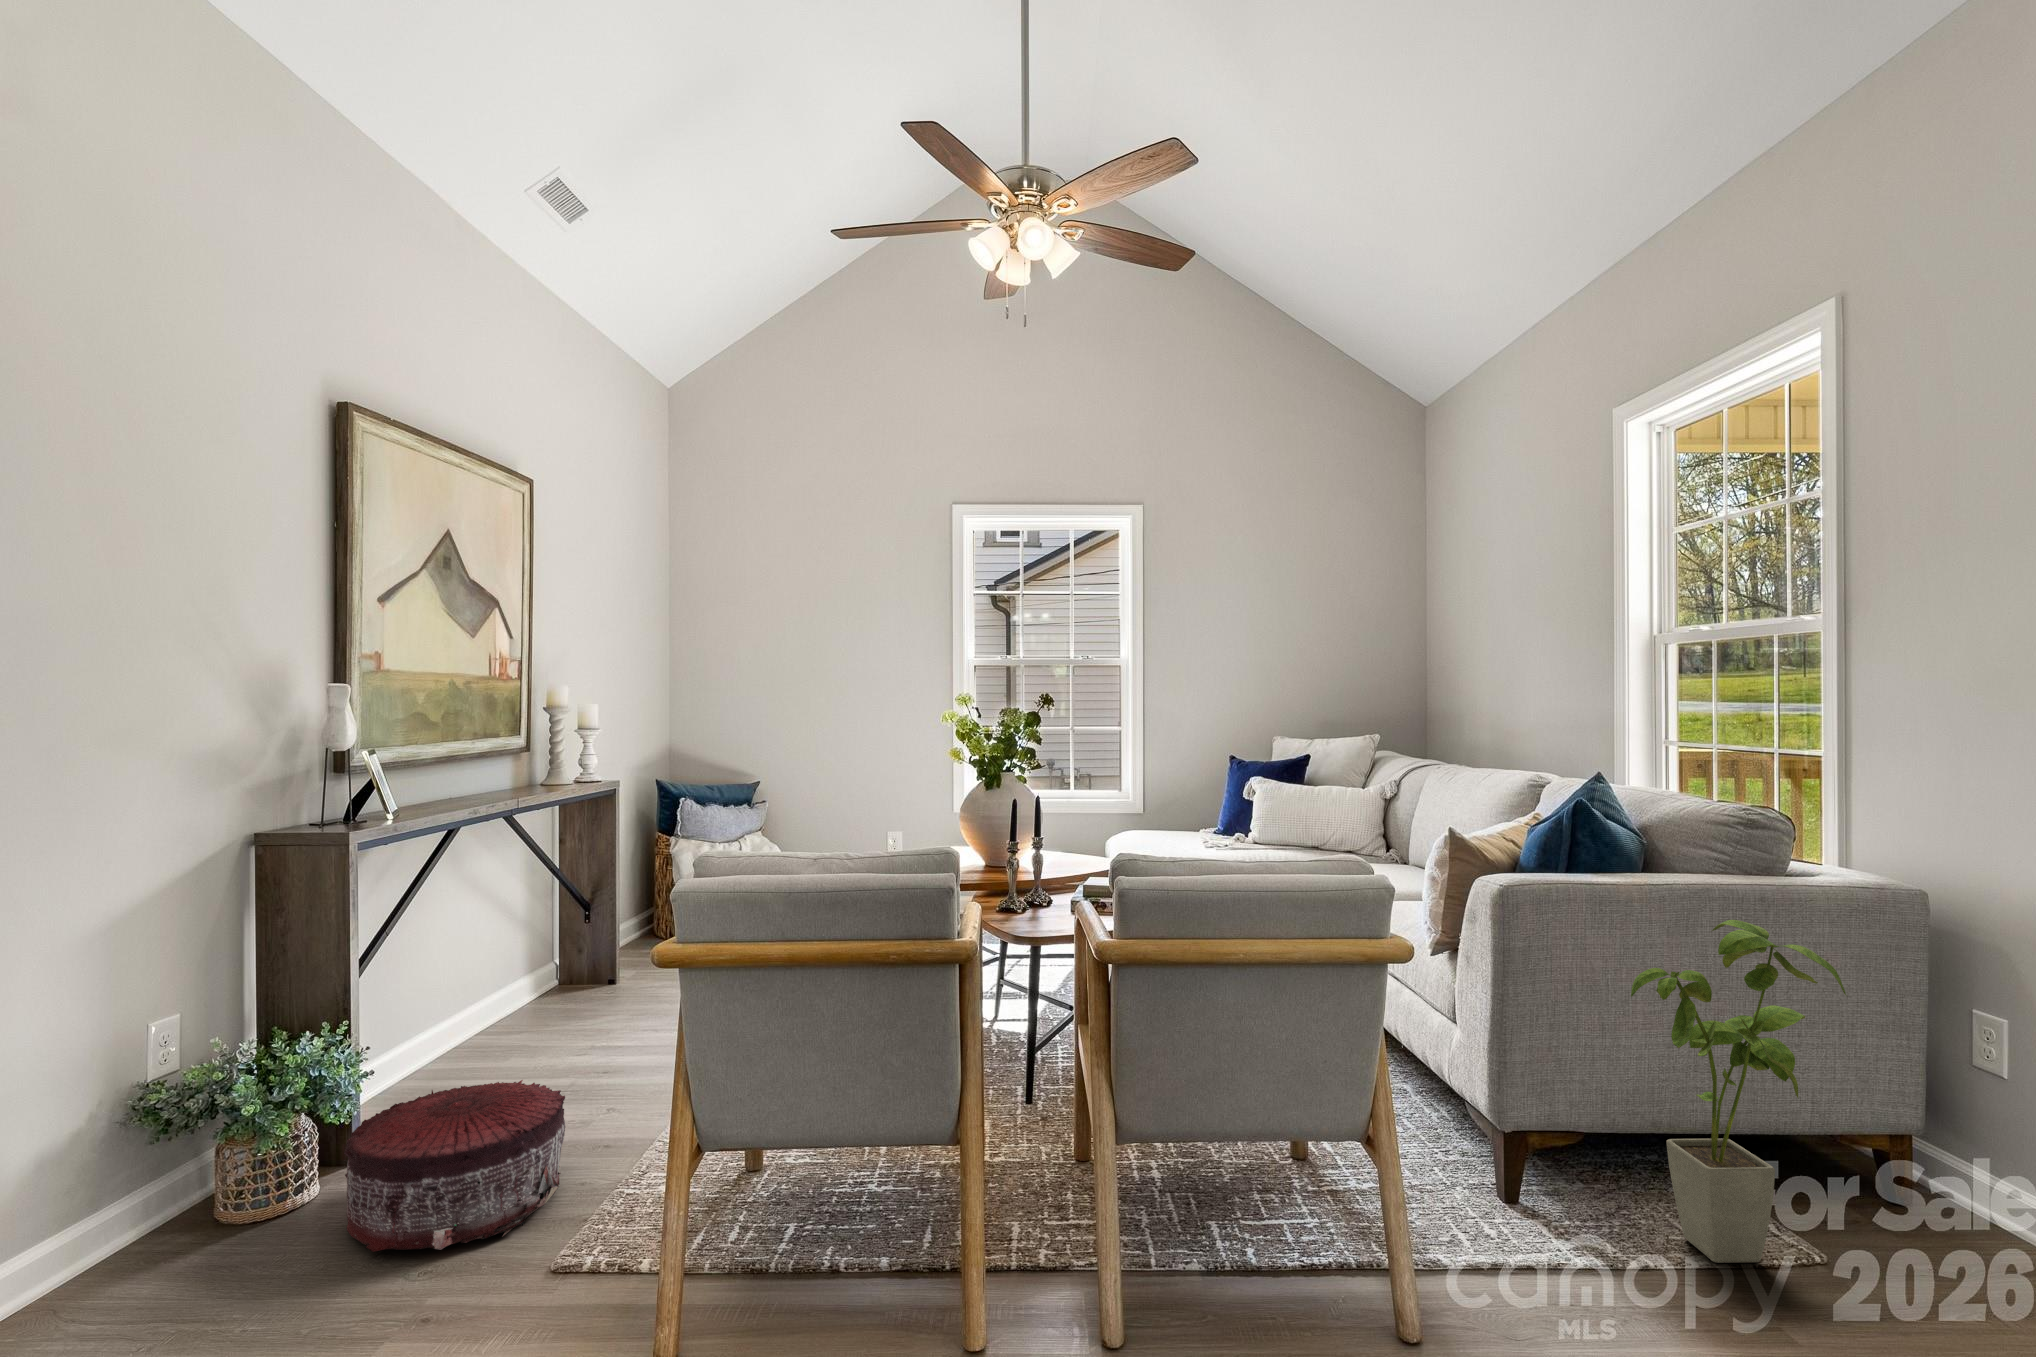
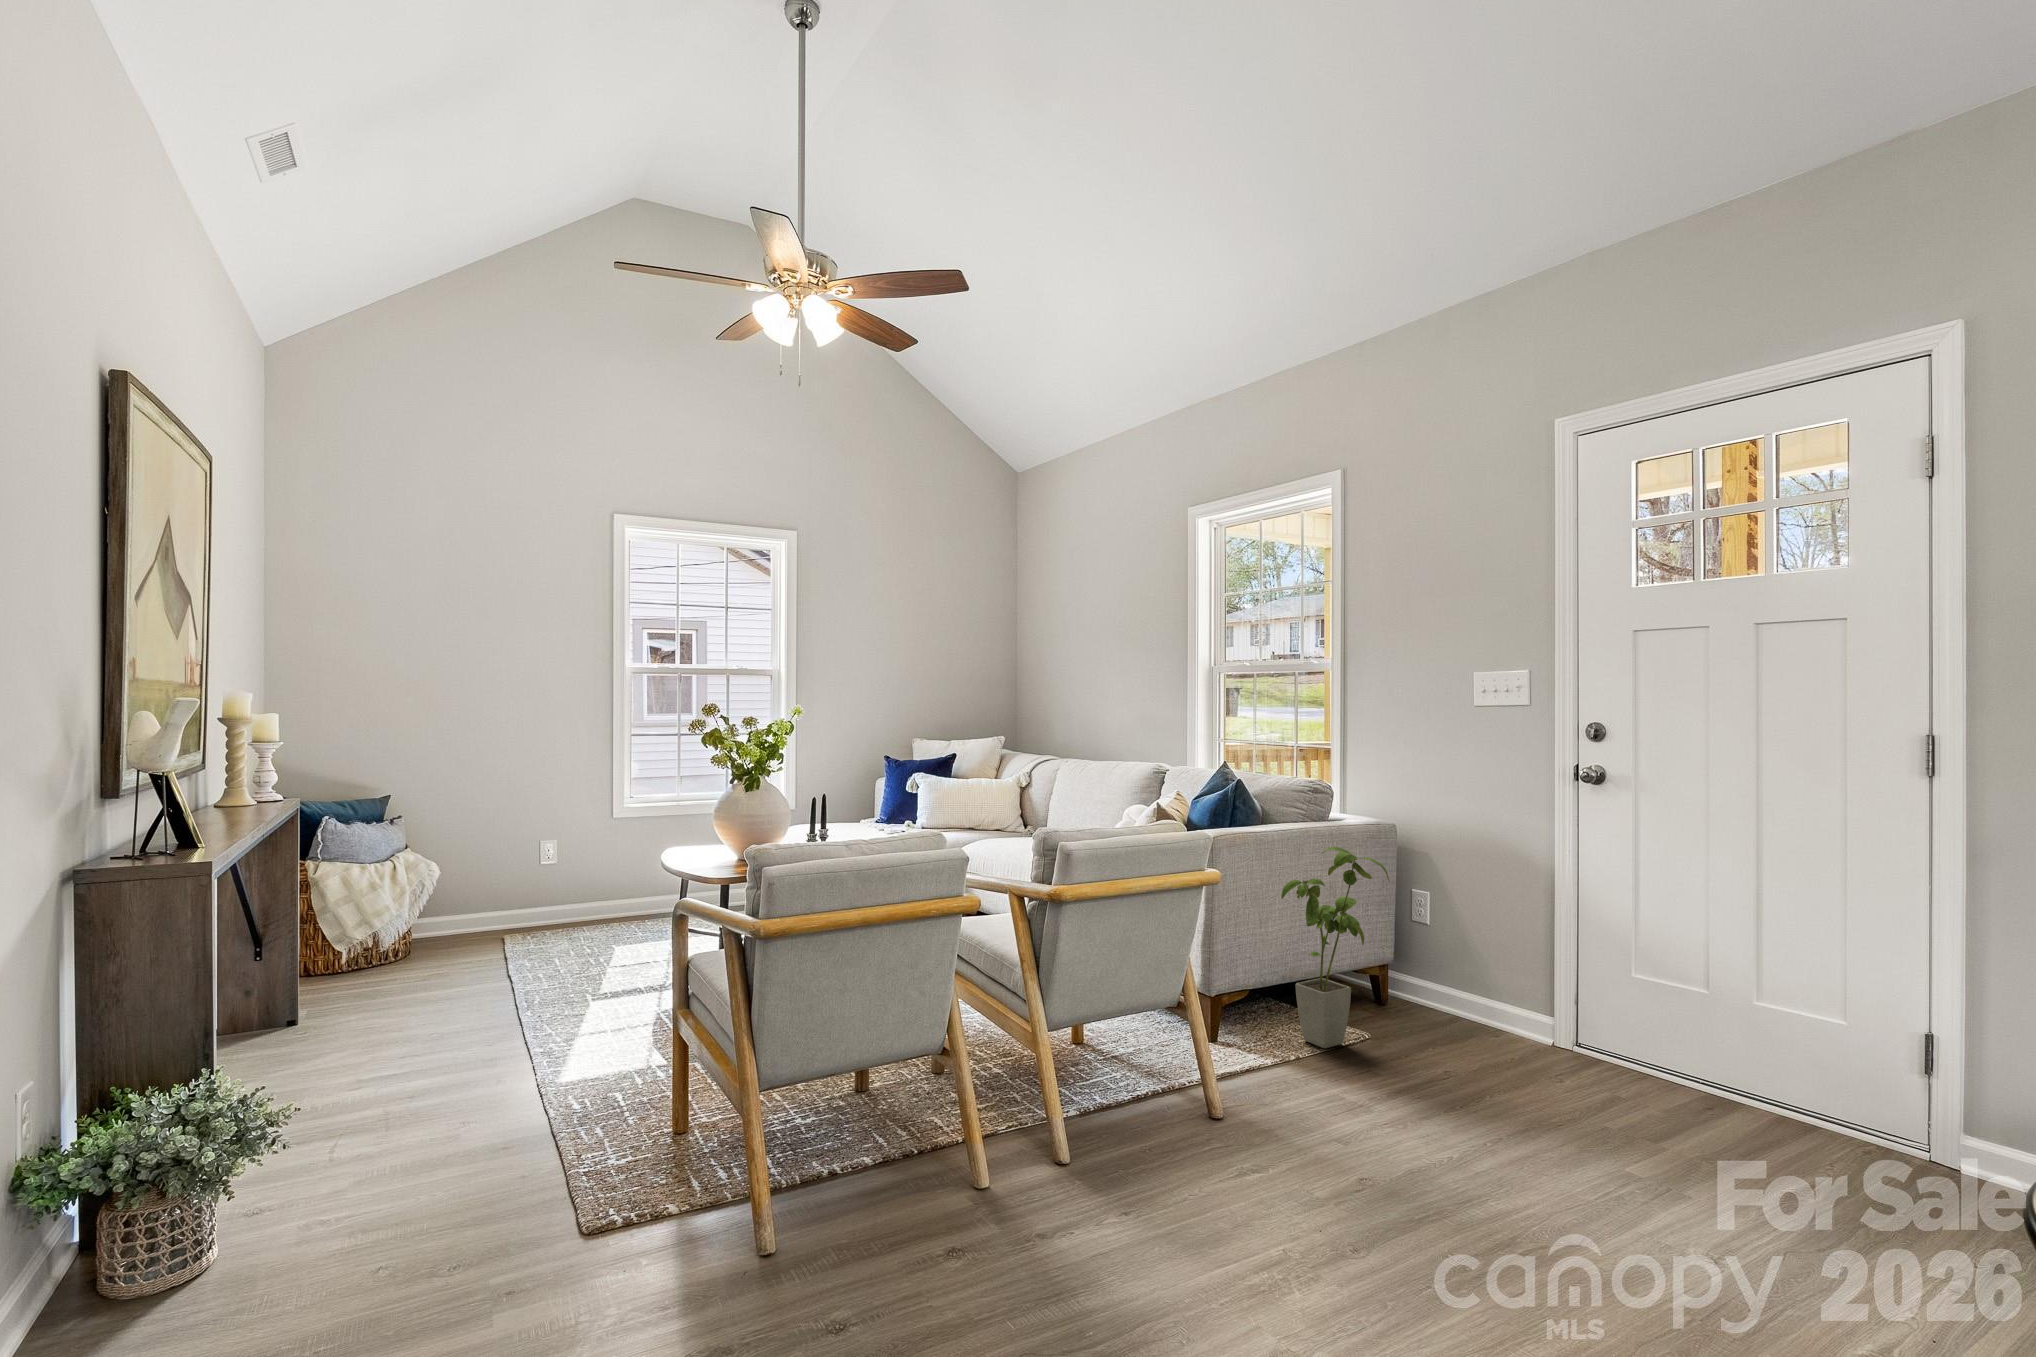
pouf: present [344,1080,566,1252] -> none [299,1094,522,1266]

